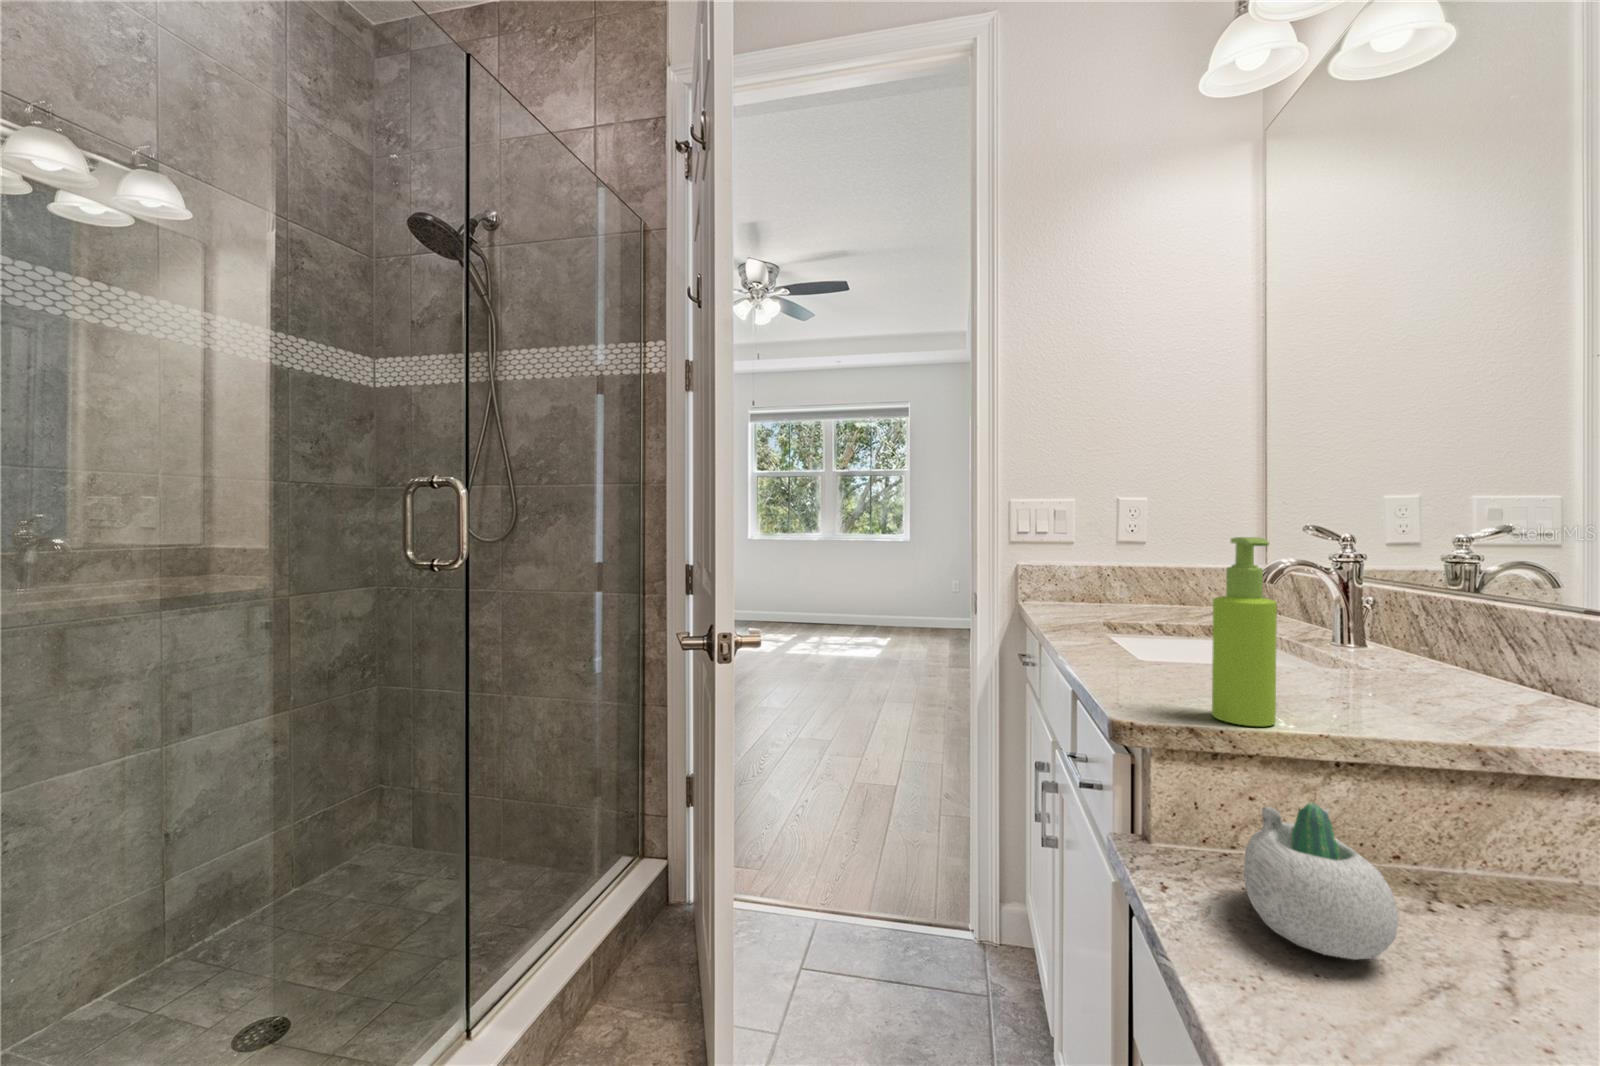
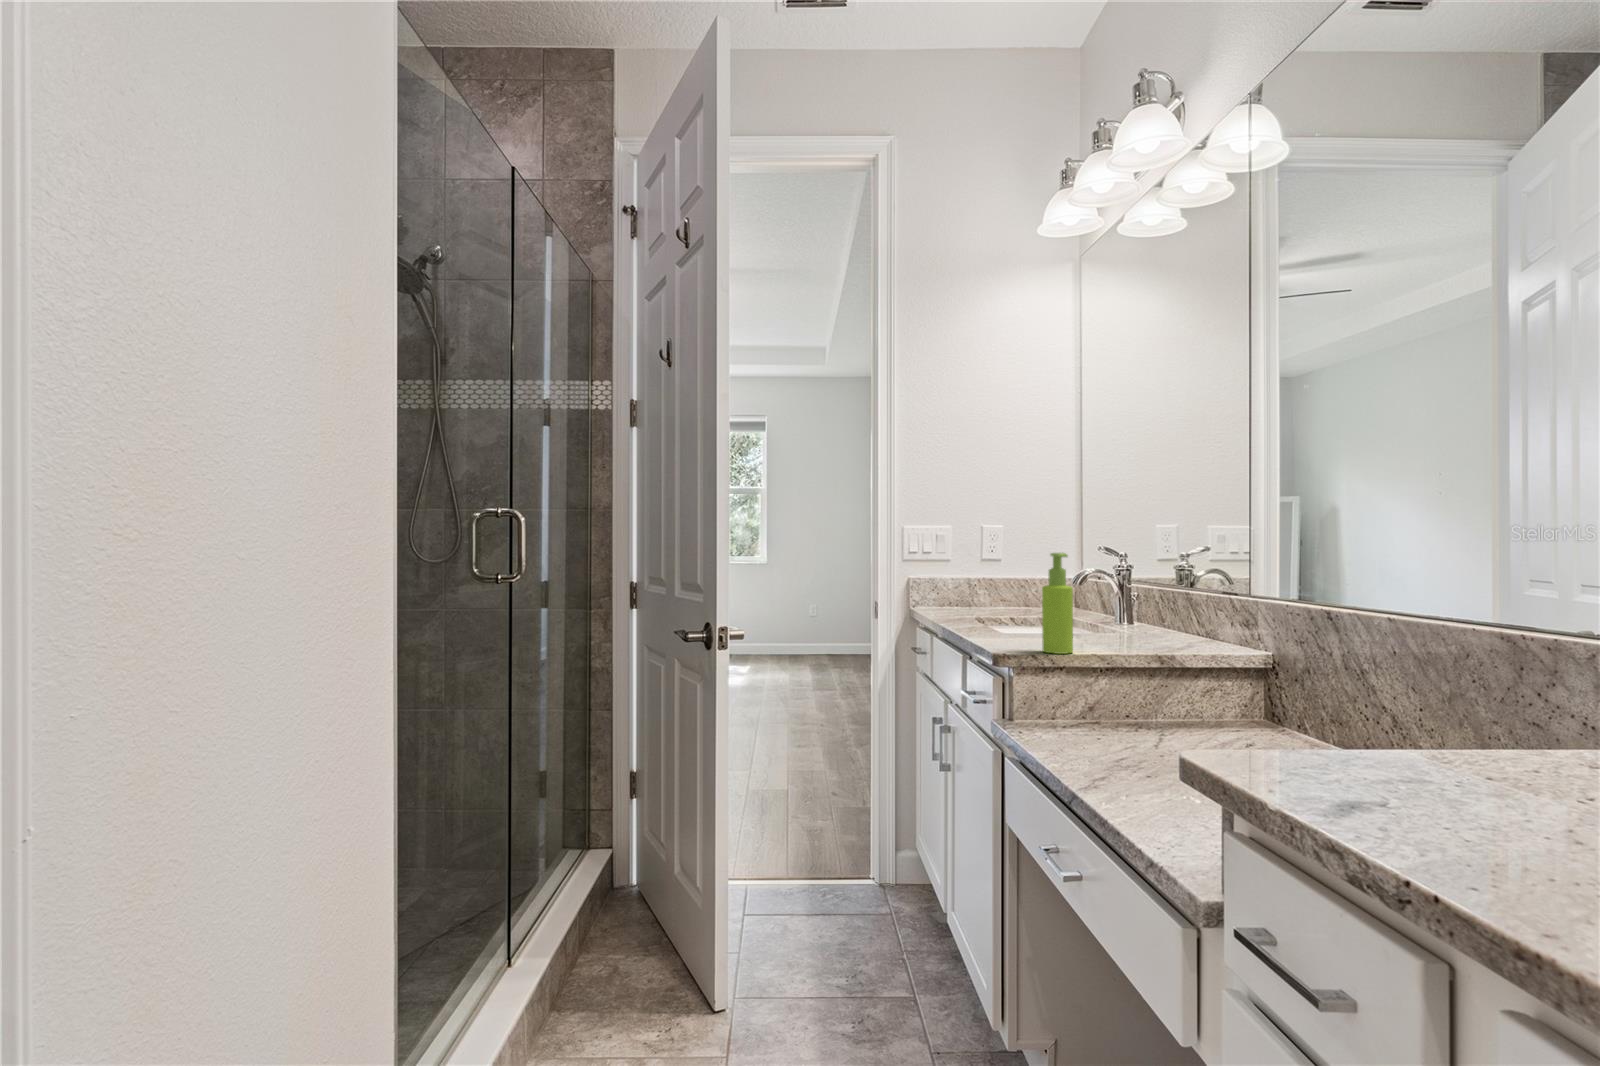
succulent planter: present [1244,803,1399,960] -> none [1057,678,1118,744]

